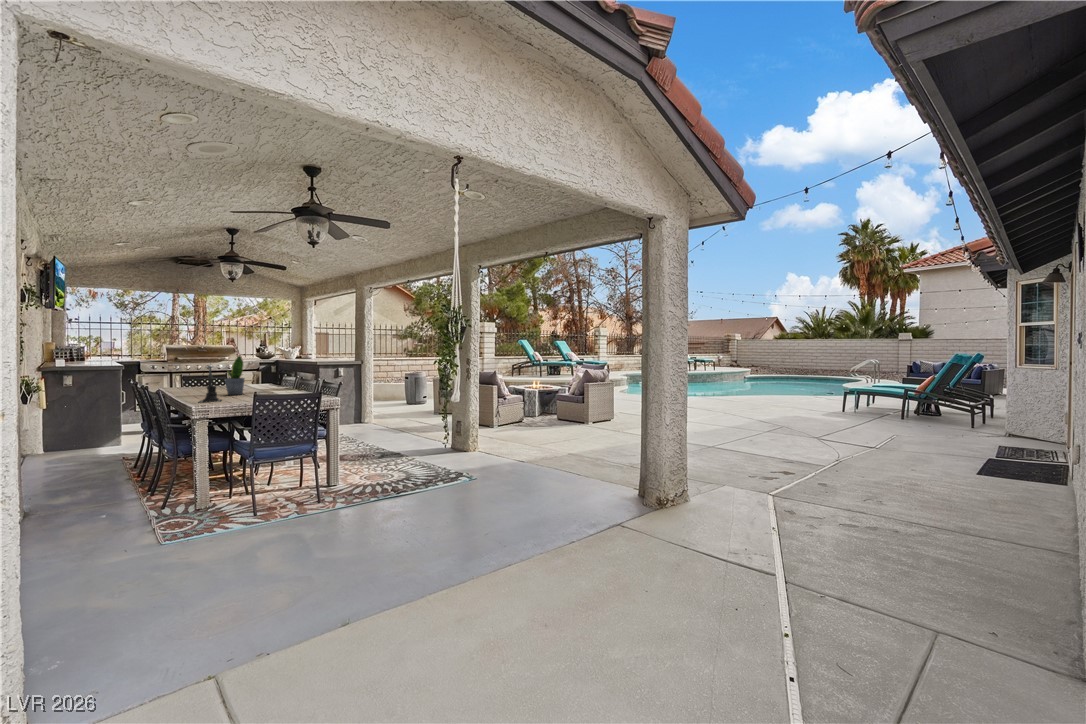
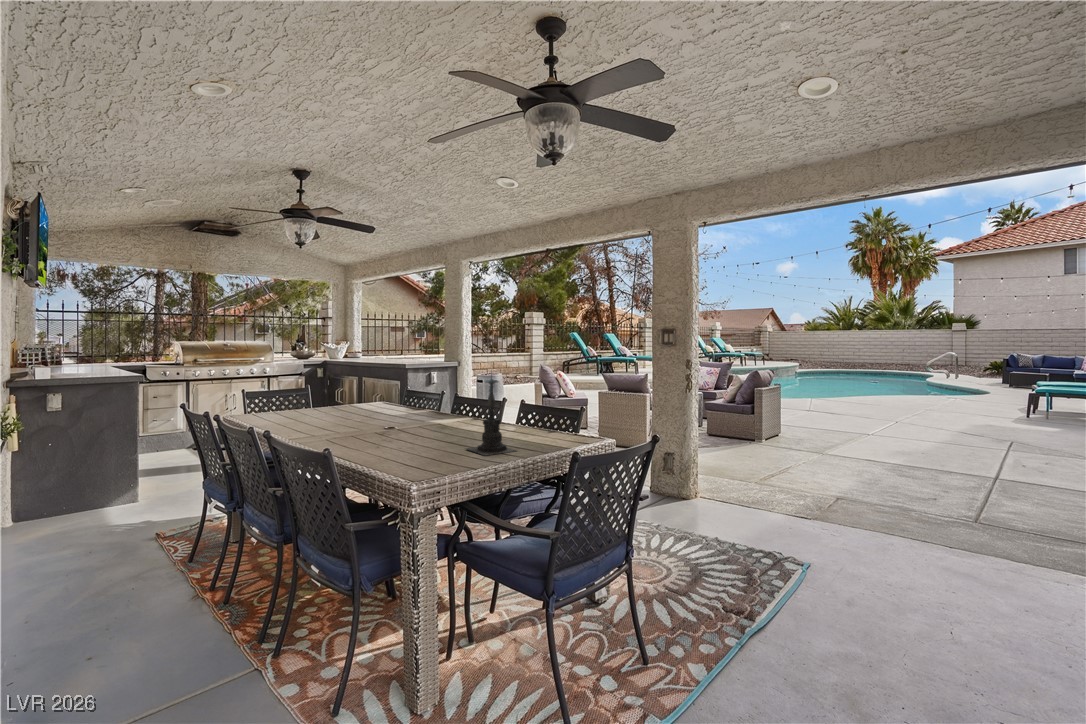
potted plant: present [225,356,245,395] -> none [431,356,464,429]

